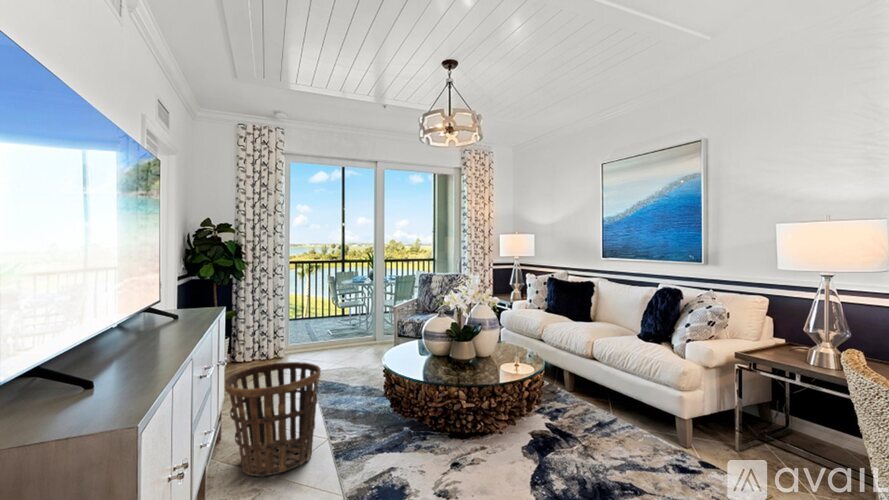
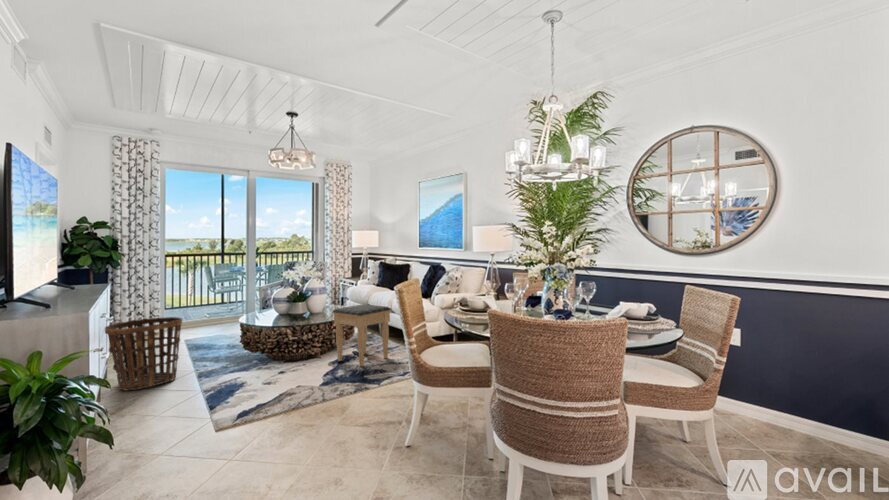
footstool: none [522,352,614,462] -> present [332,304,391,366]

